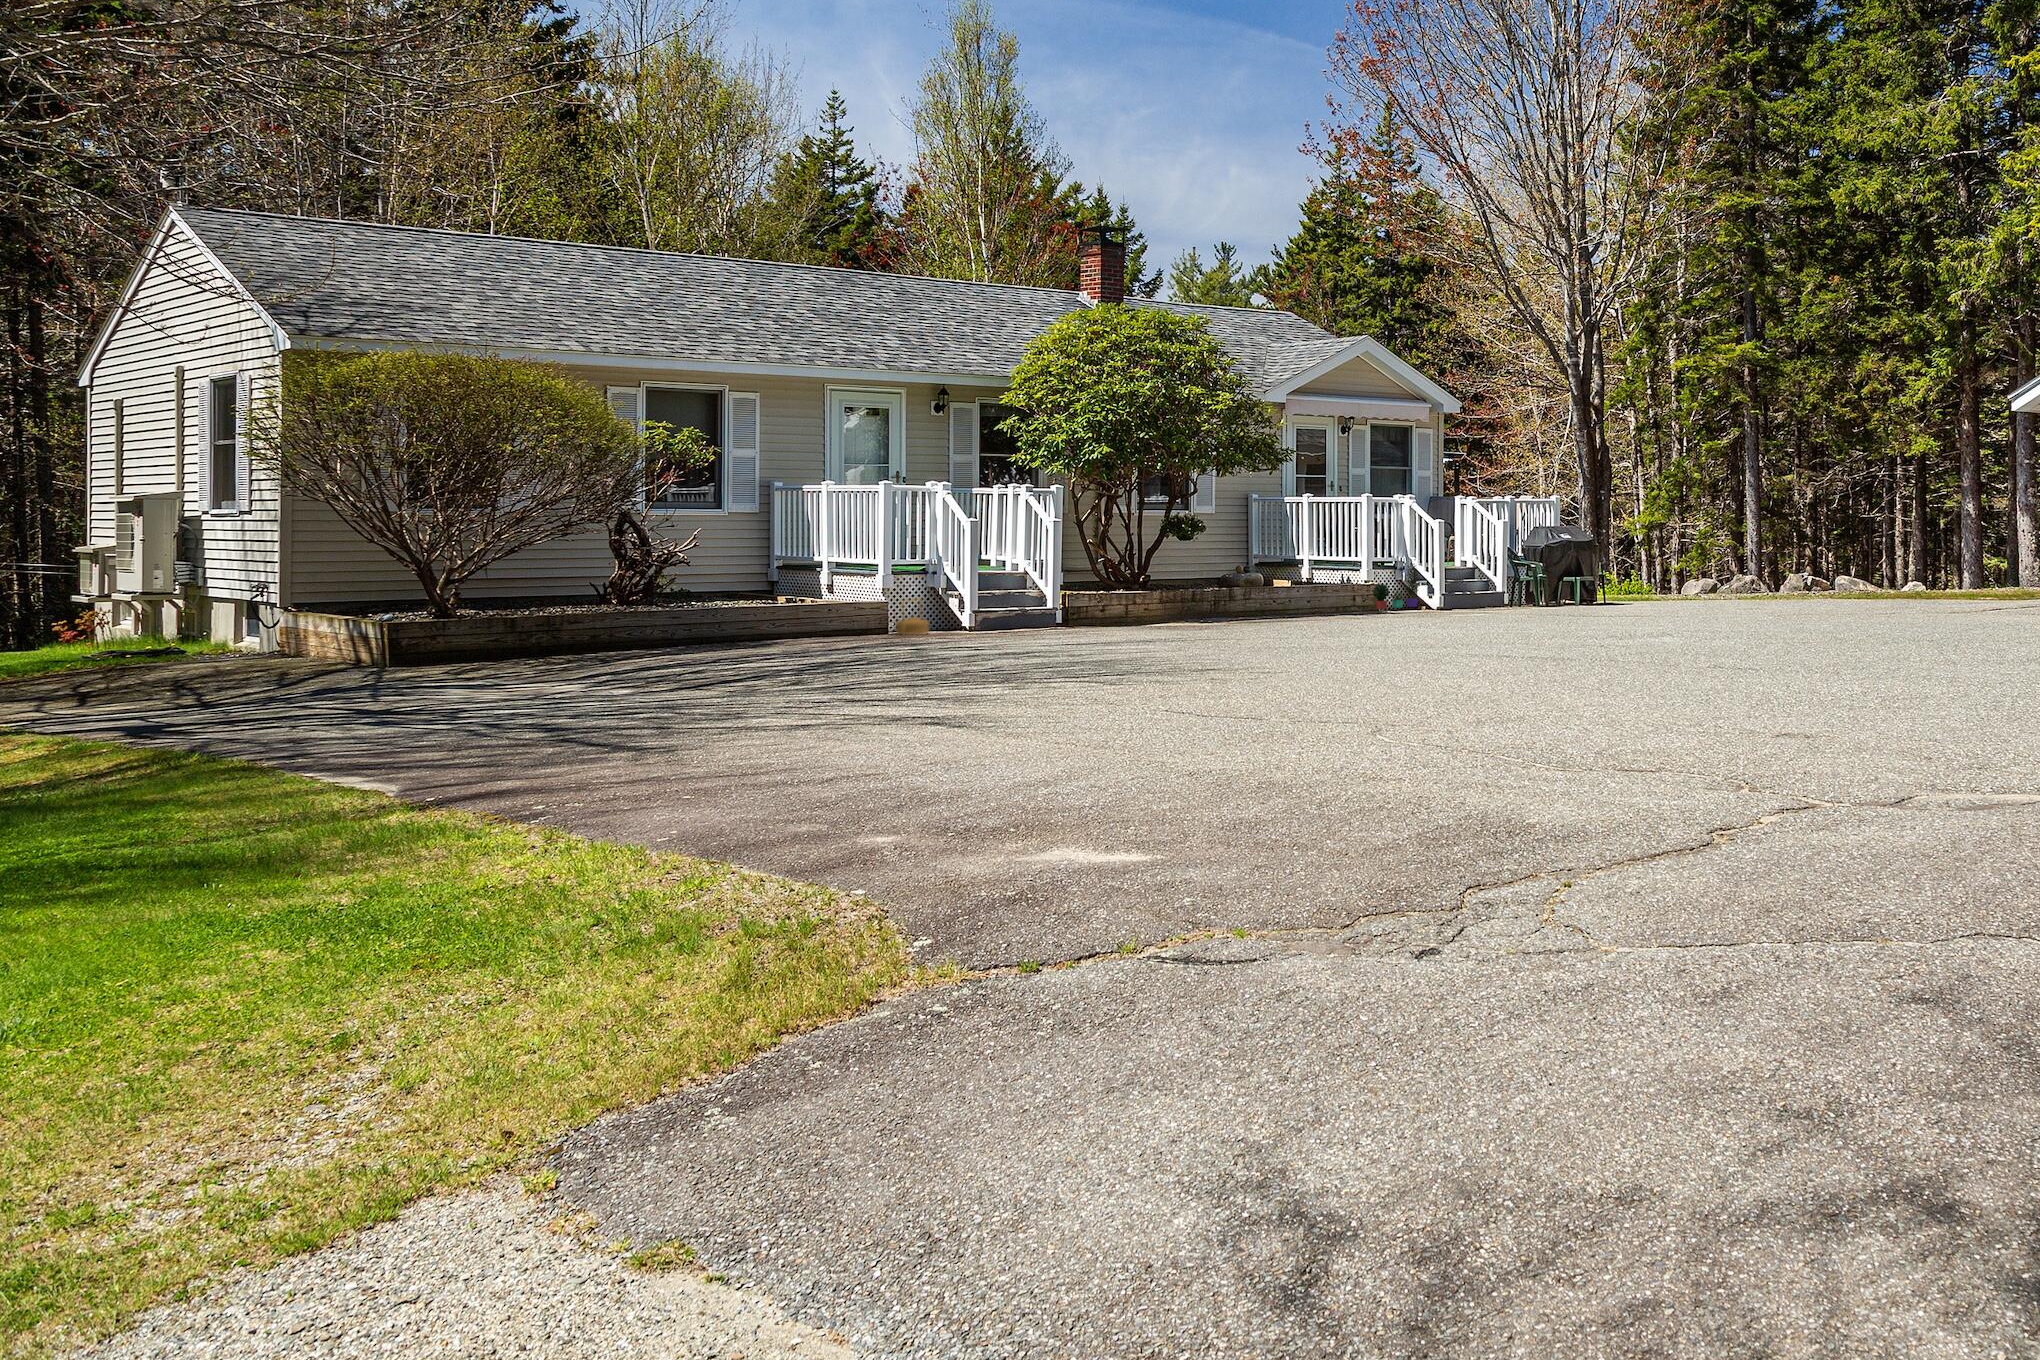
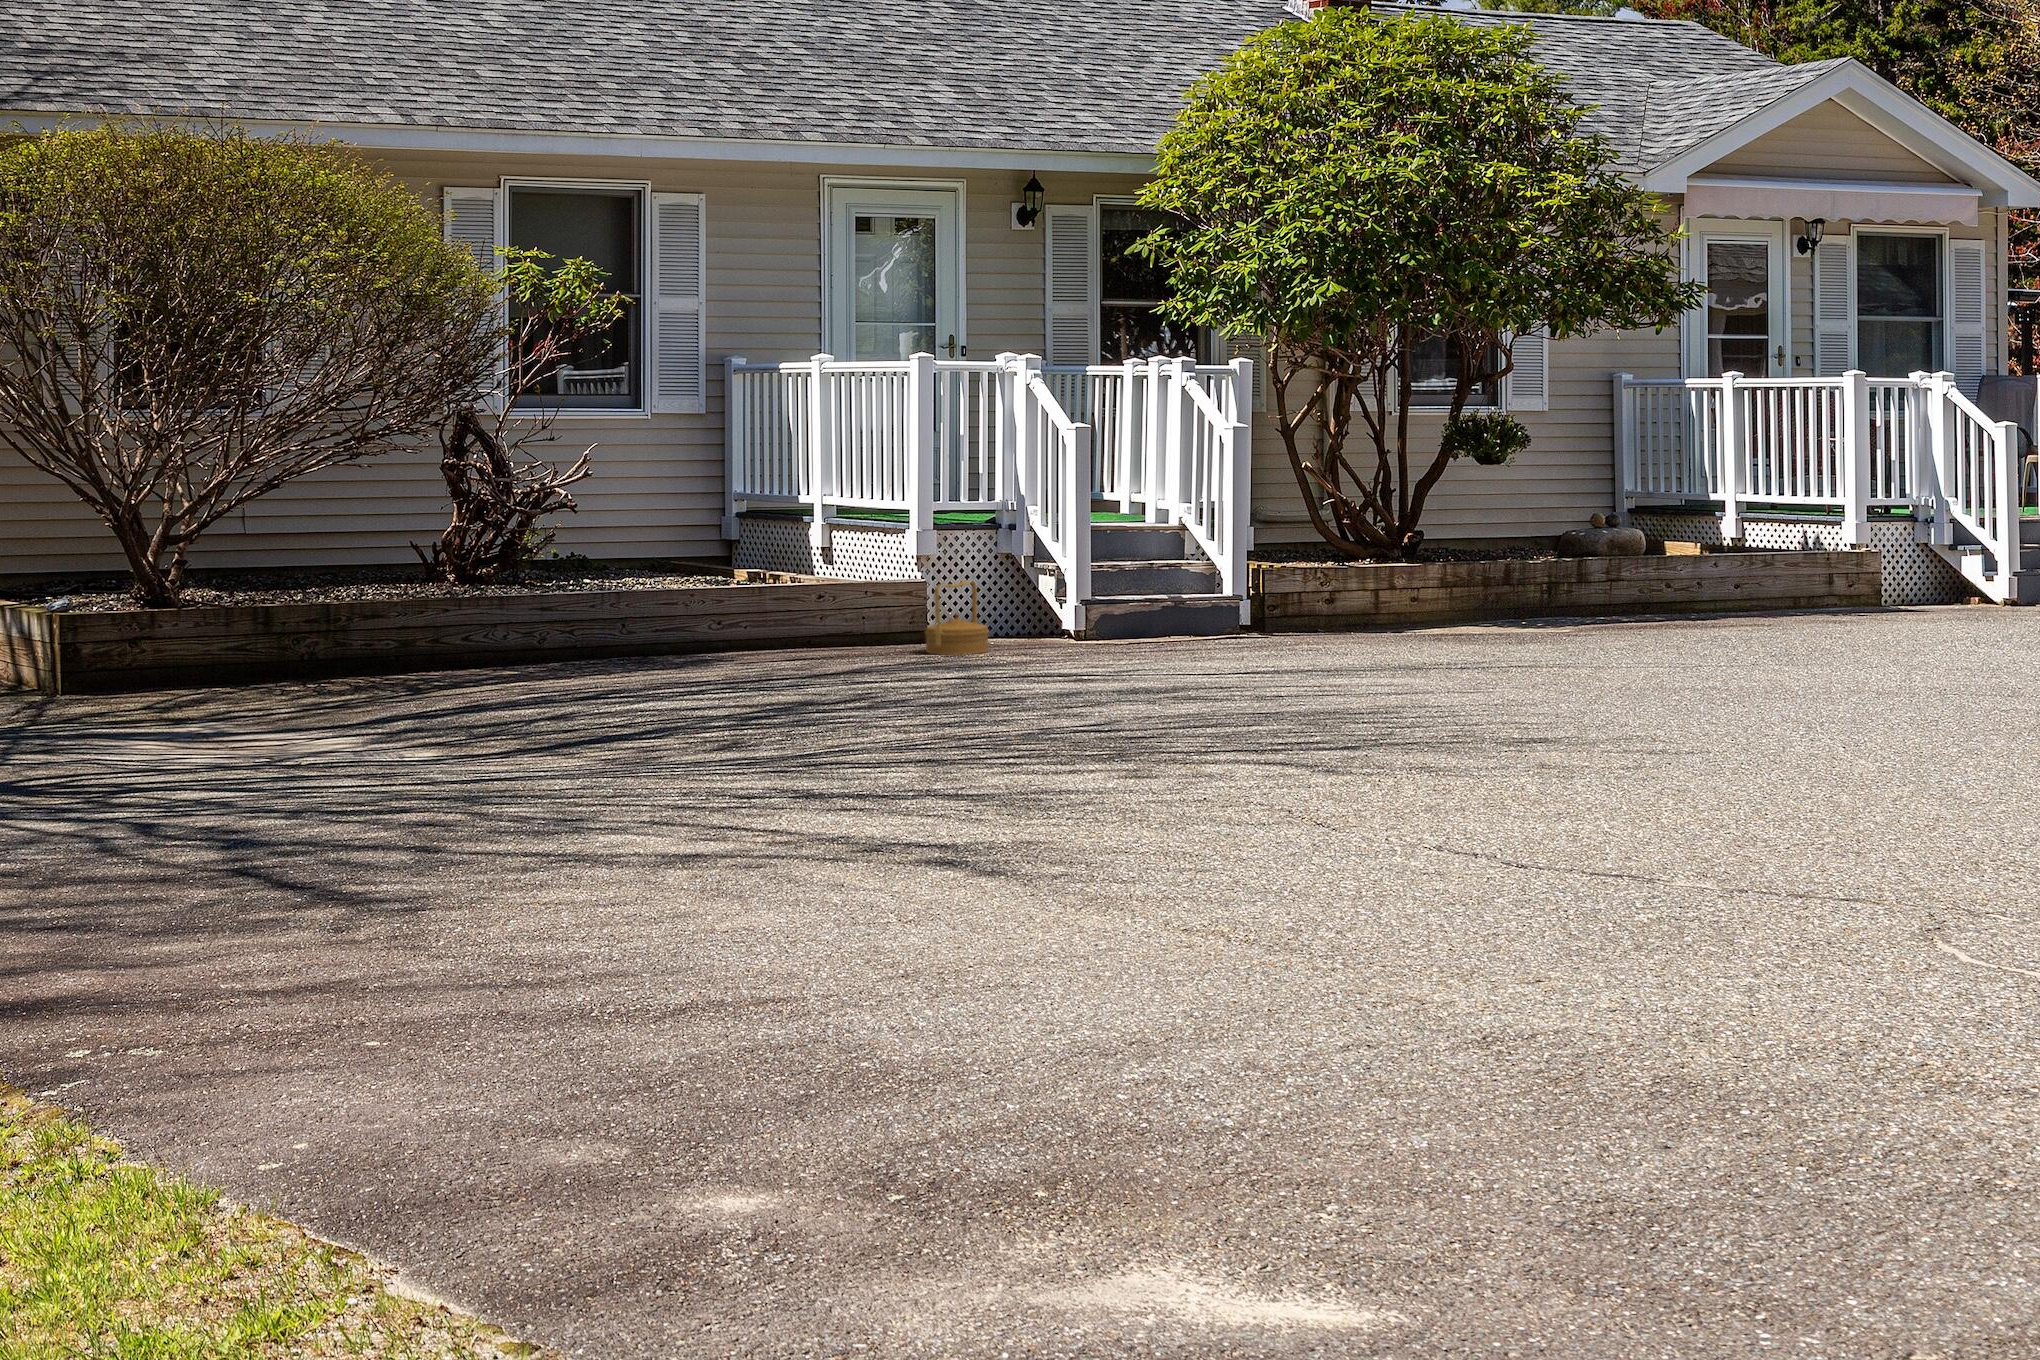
potted plant: present [1372,562,1419,609] -> none [1874,507,1976,603]

